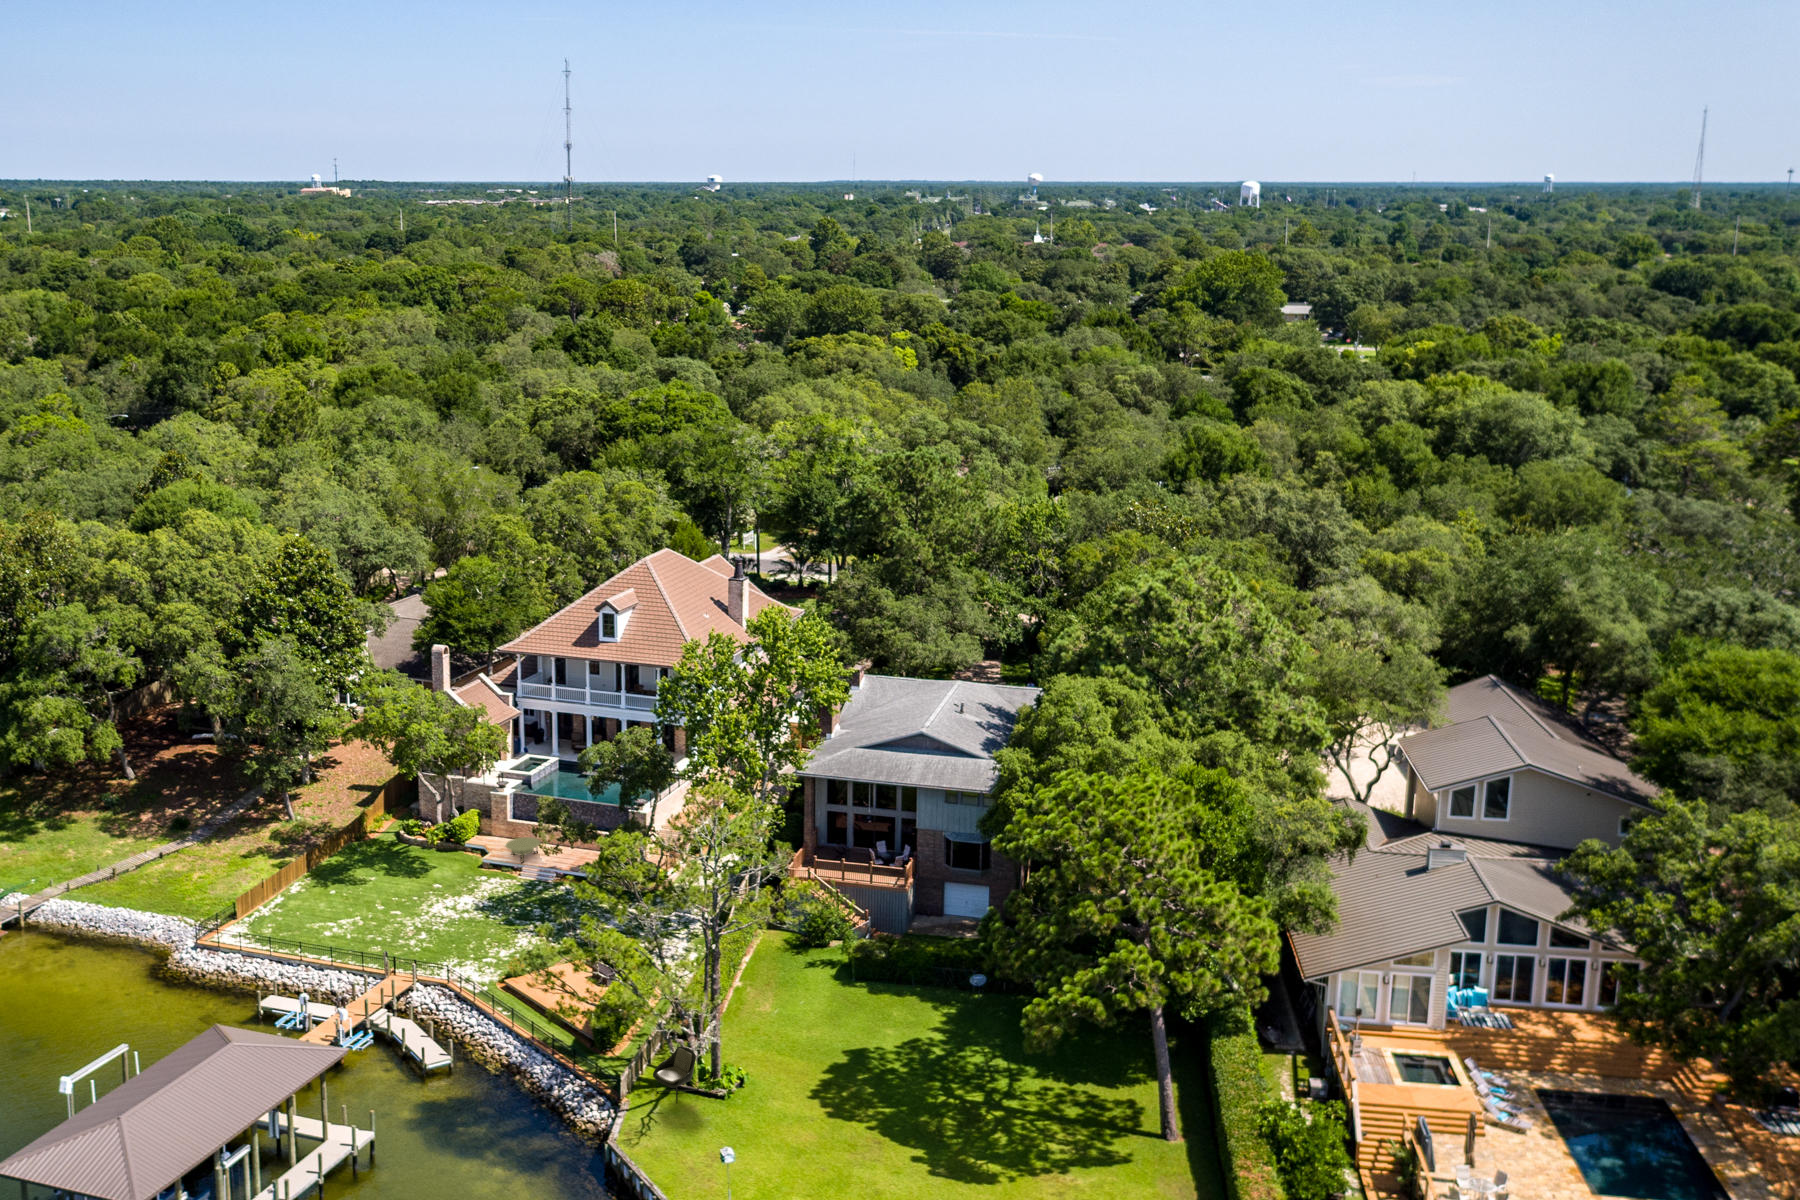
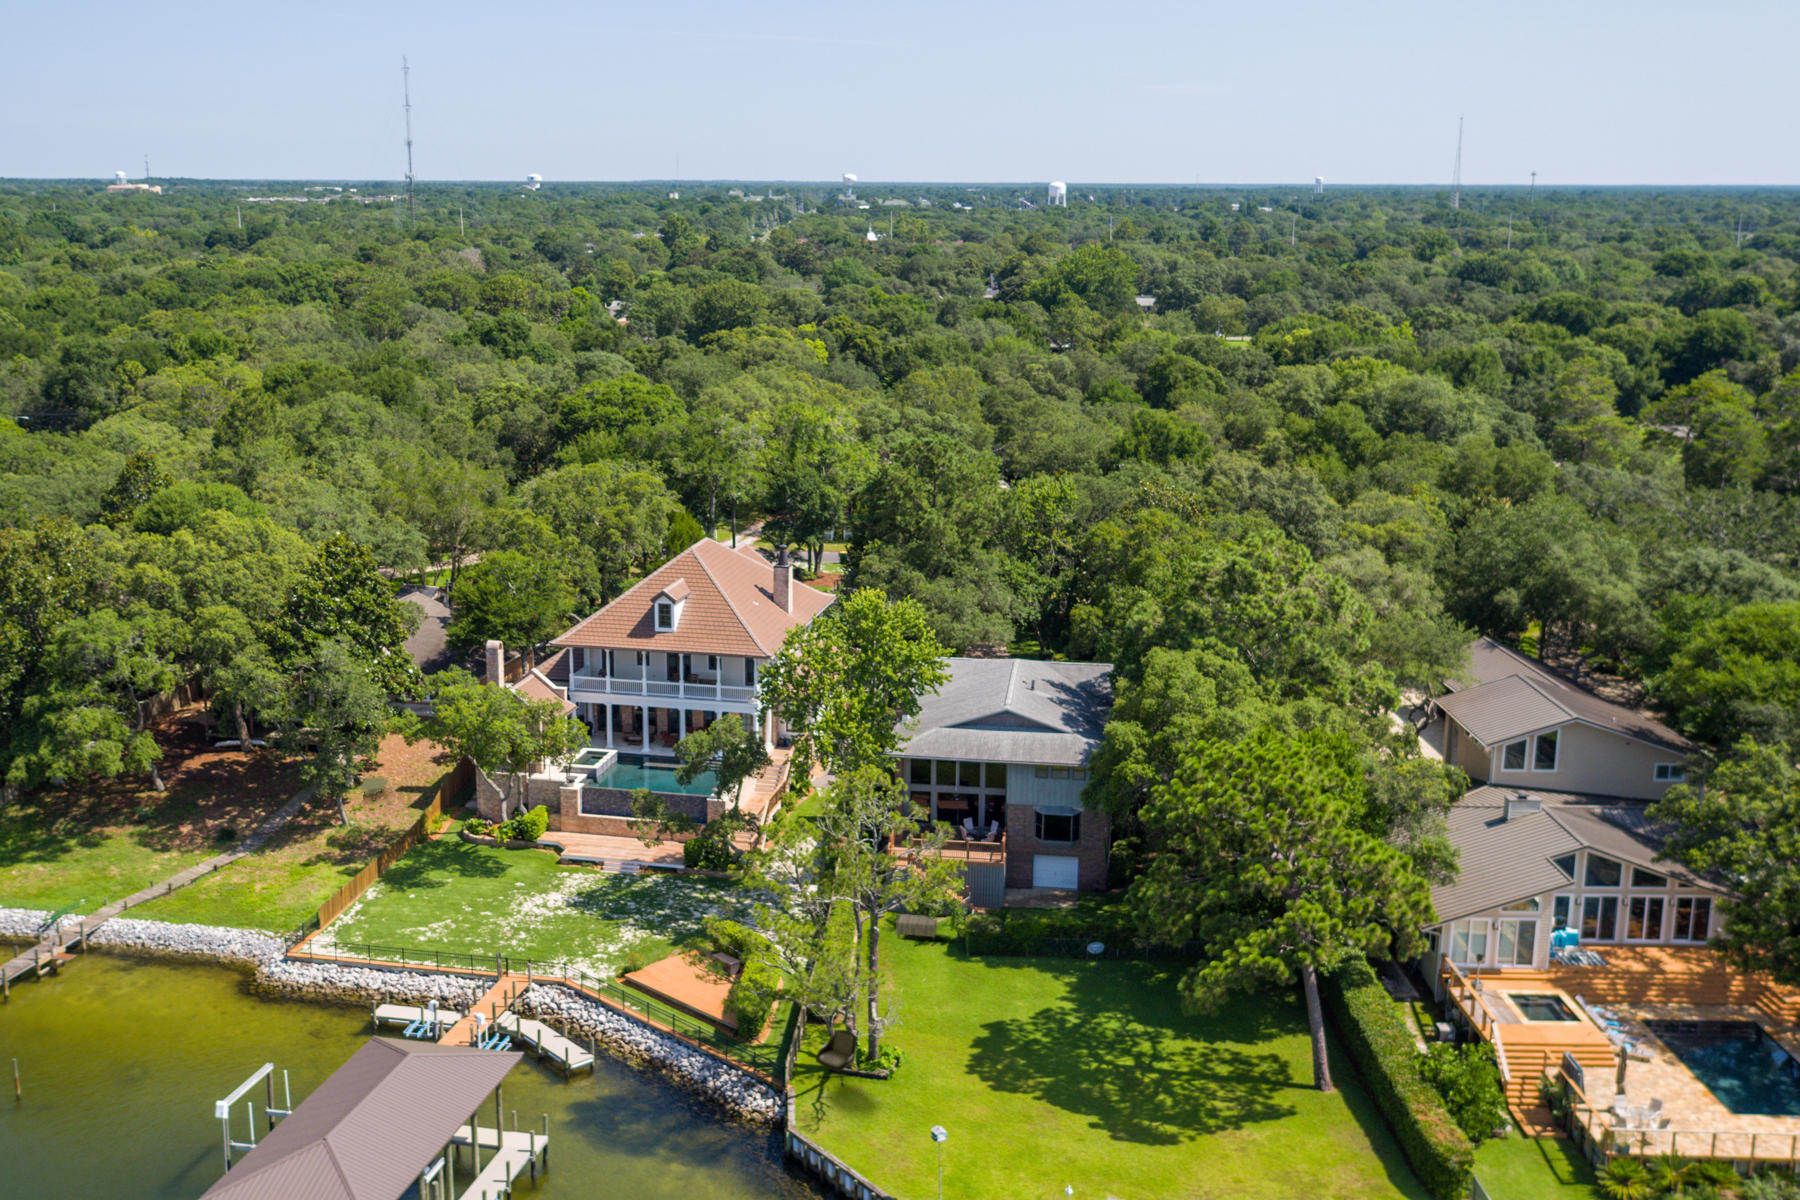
round table: present [506,837,540,863] -> present [358,778,388,800]
bench: none [786,934,829,964] -> present [896,914,937,940]

